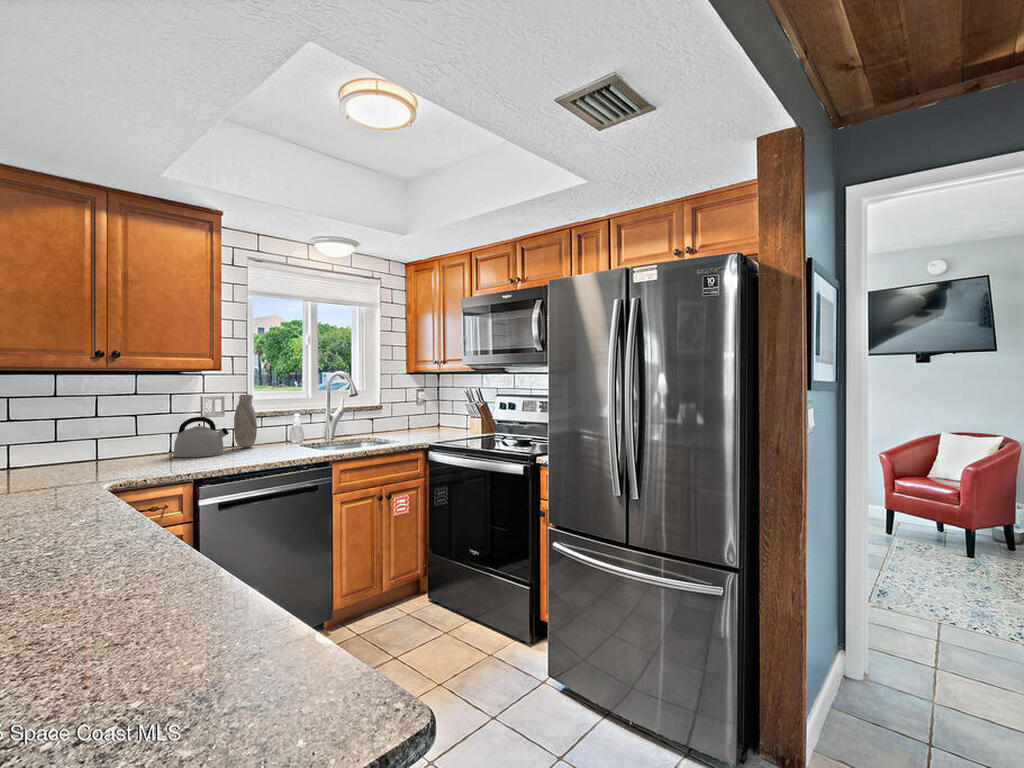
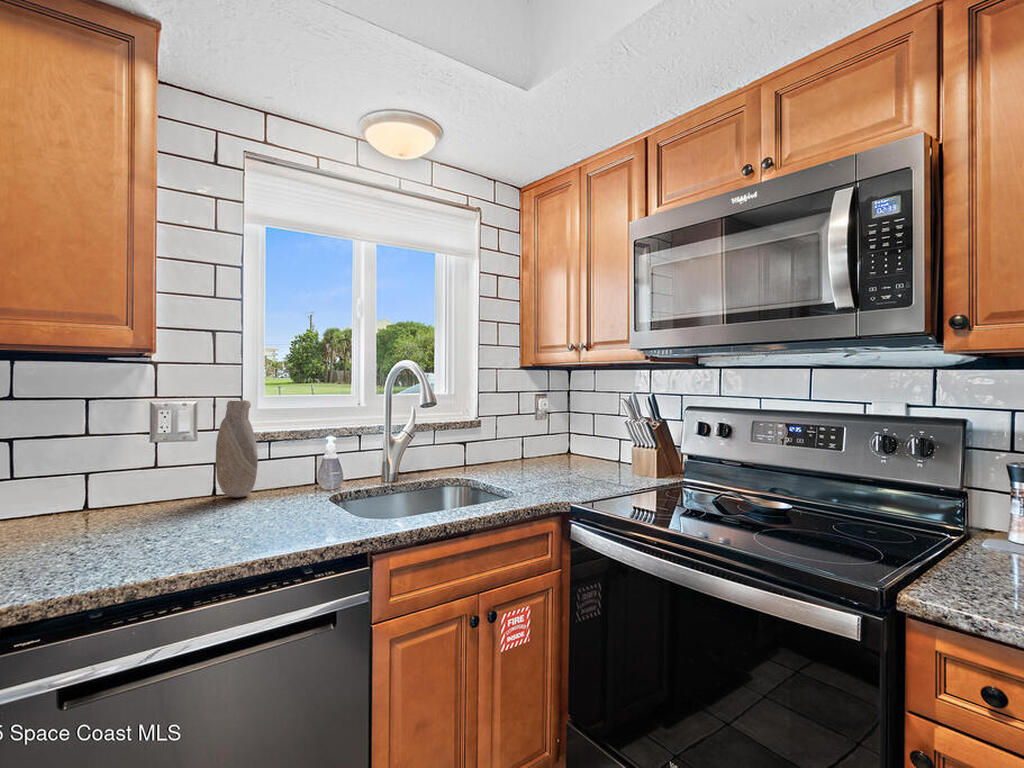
kettle: present [173,417,229,457] -> none [77,444,190,527]

